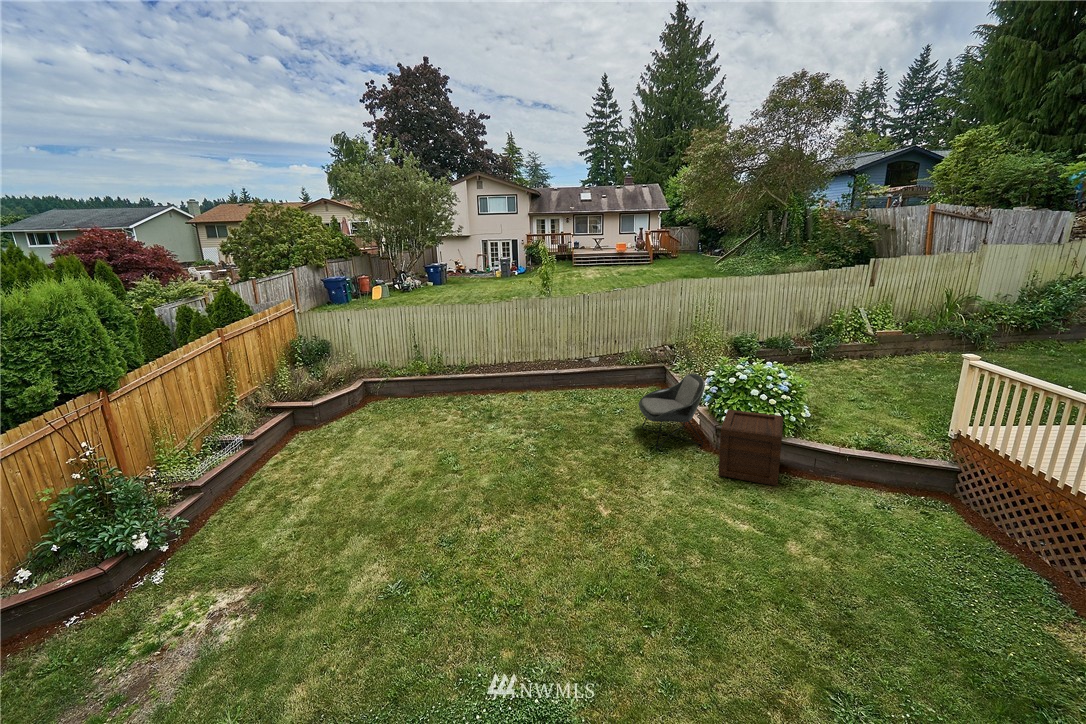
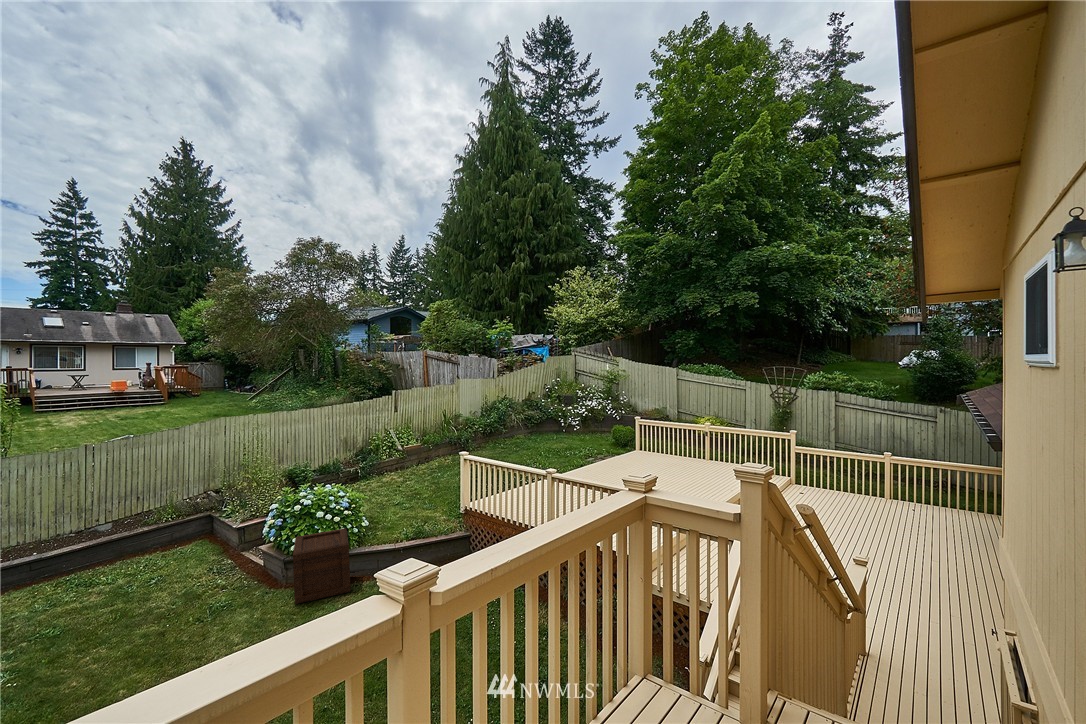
lounge chair: present [639,374,705,449] -> none [188,512,273,606]

